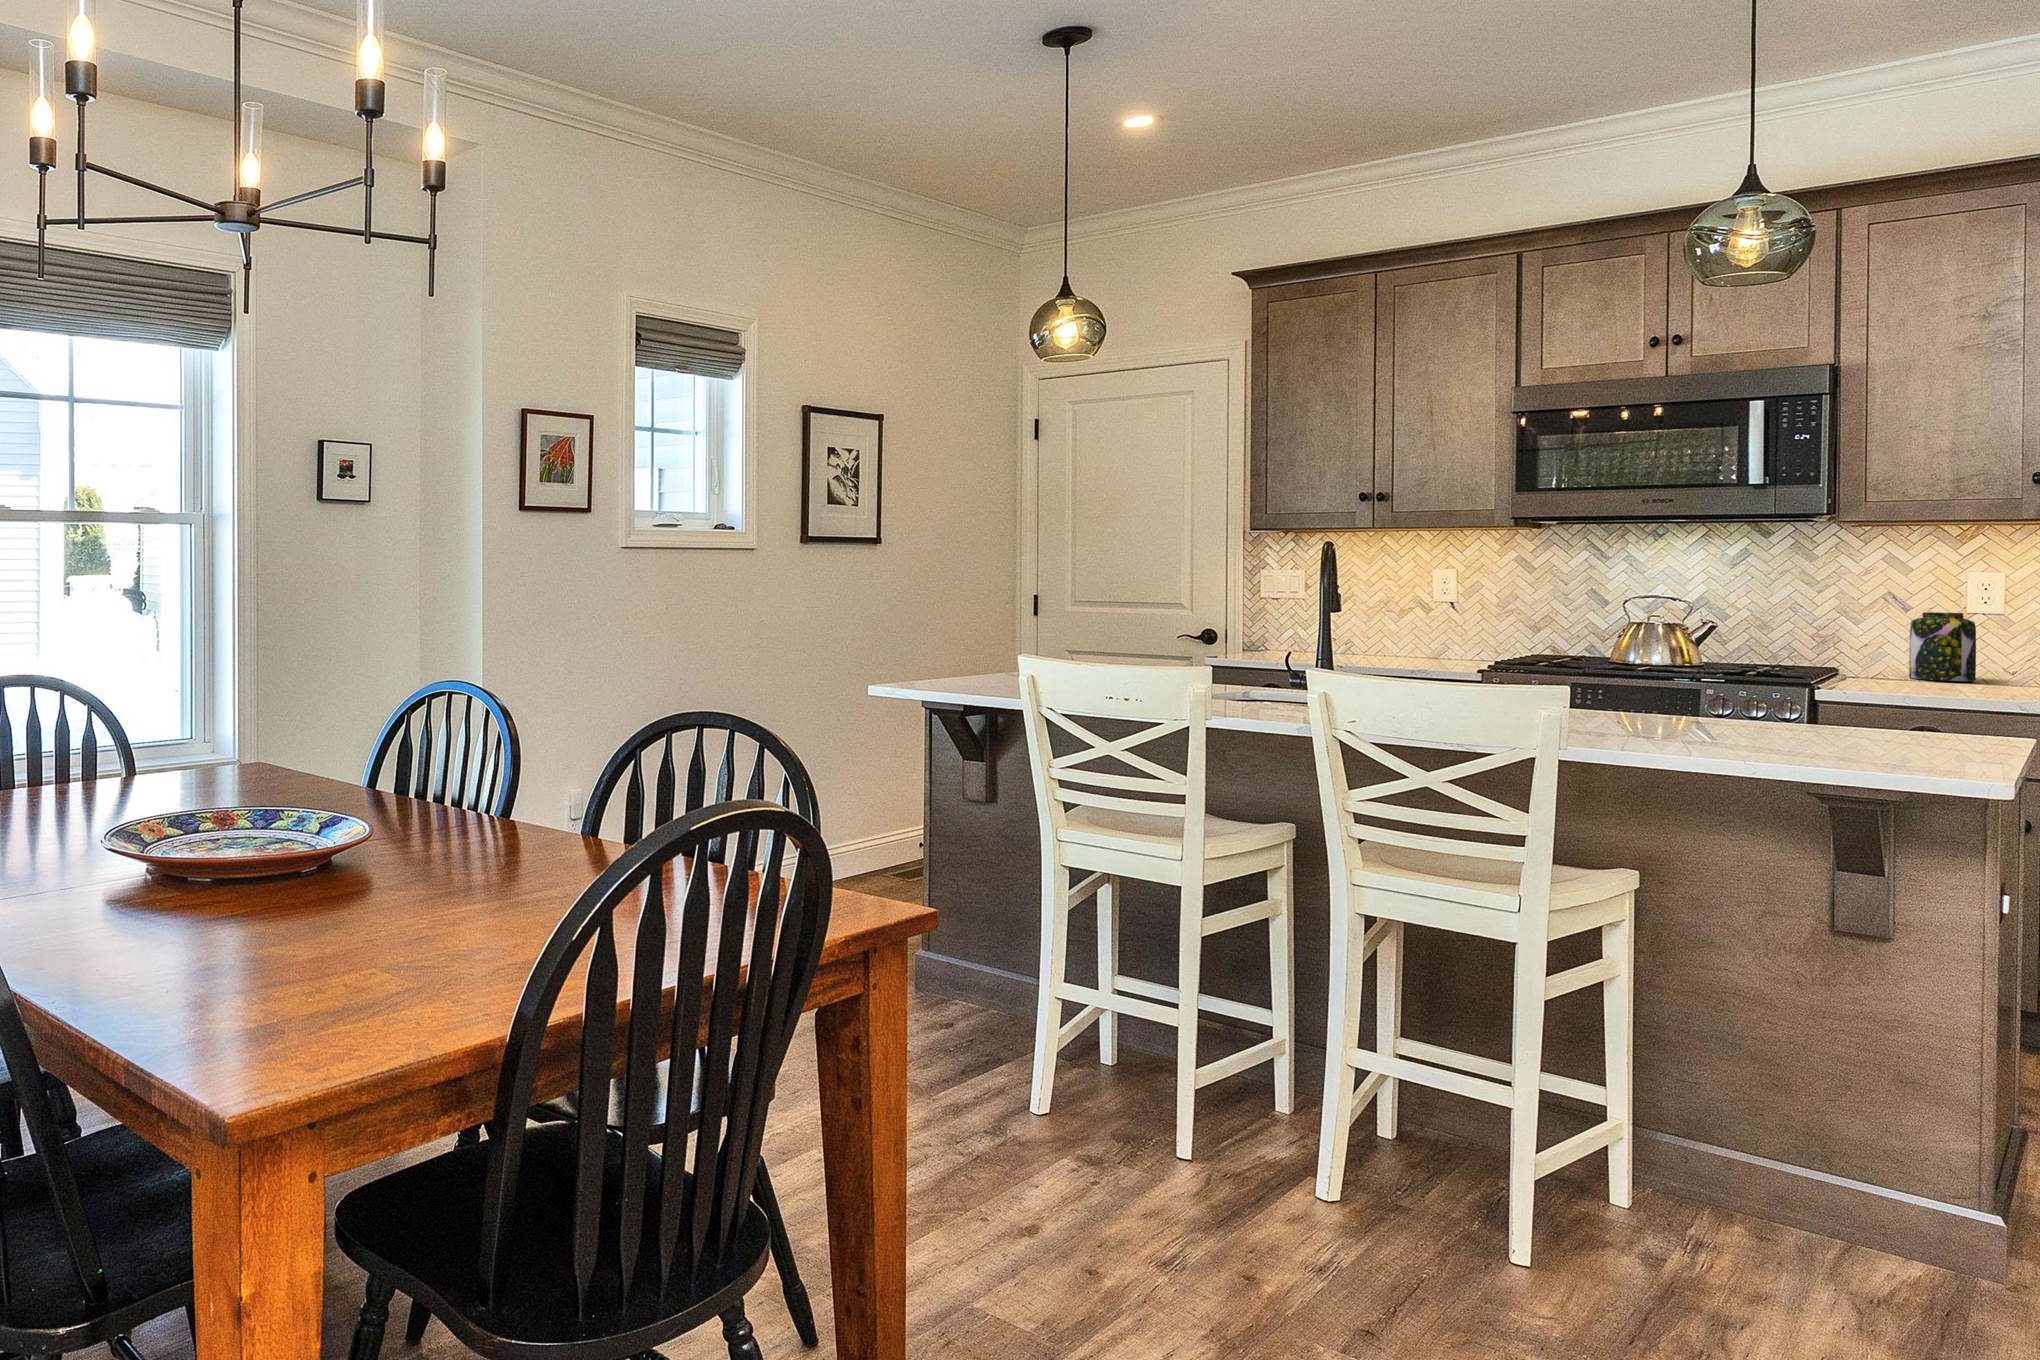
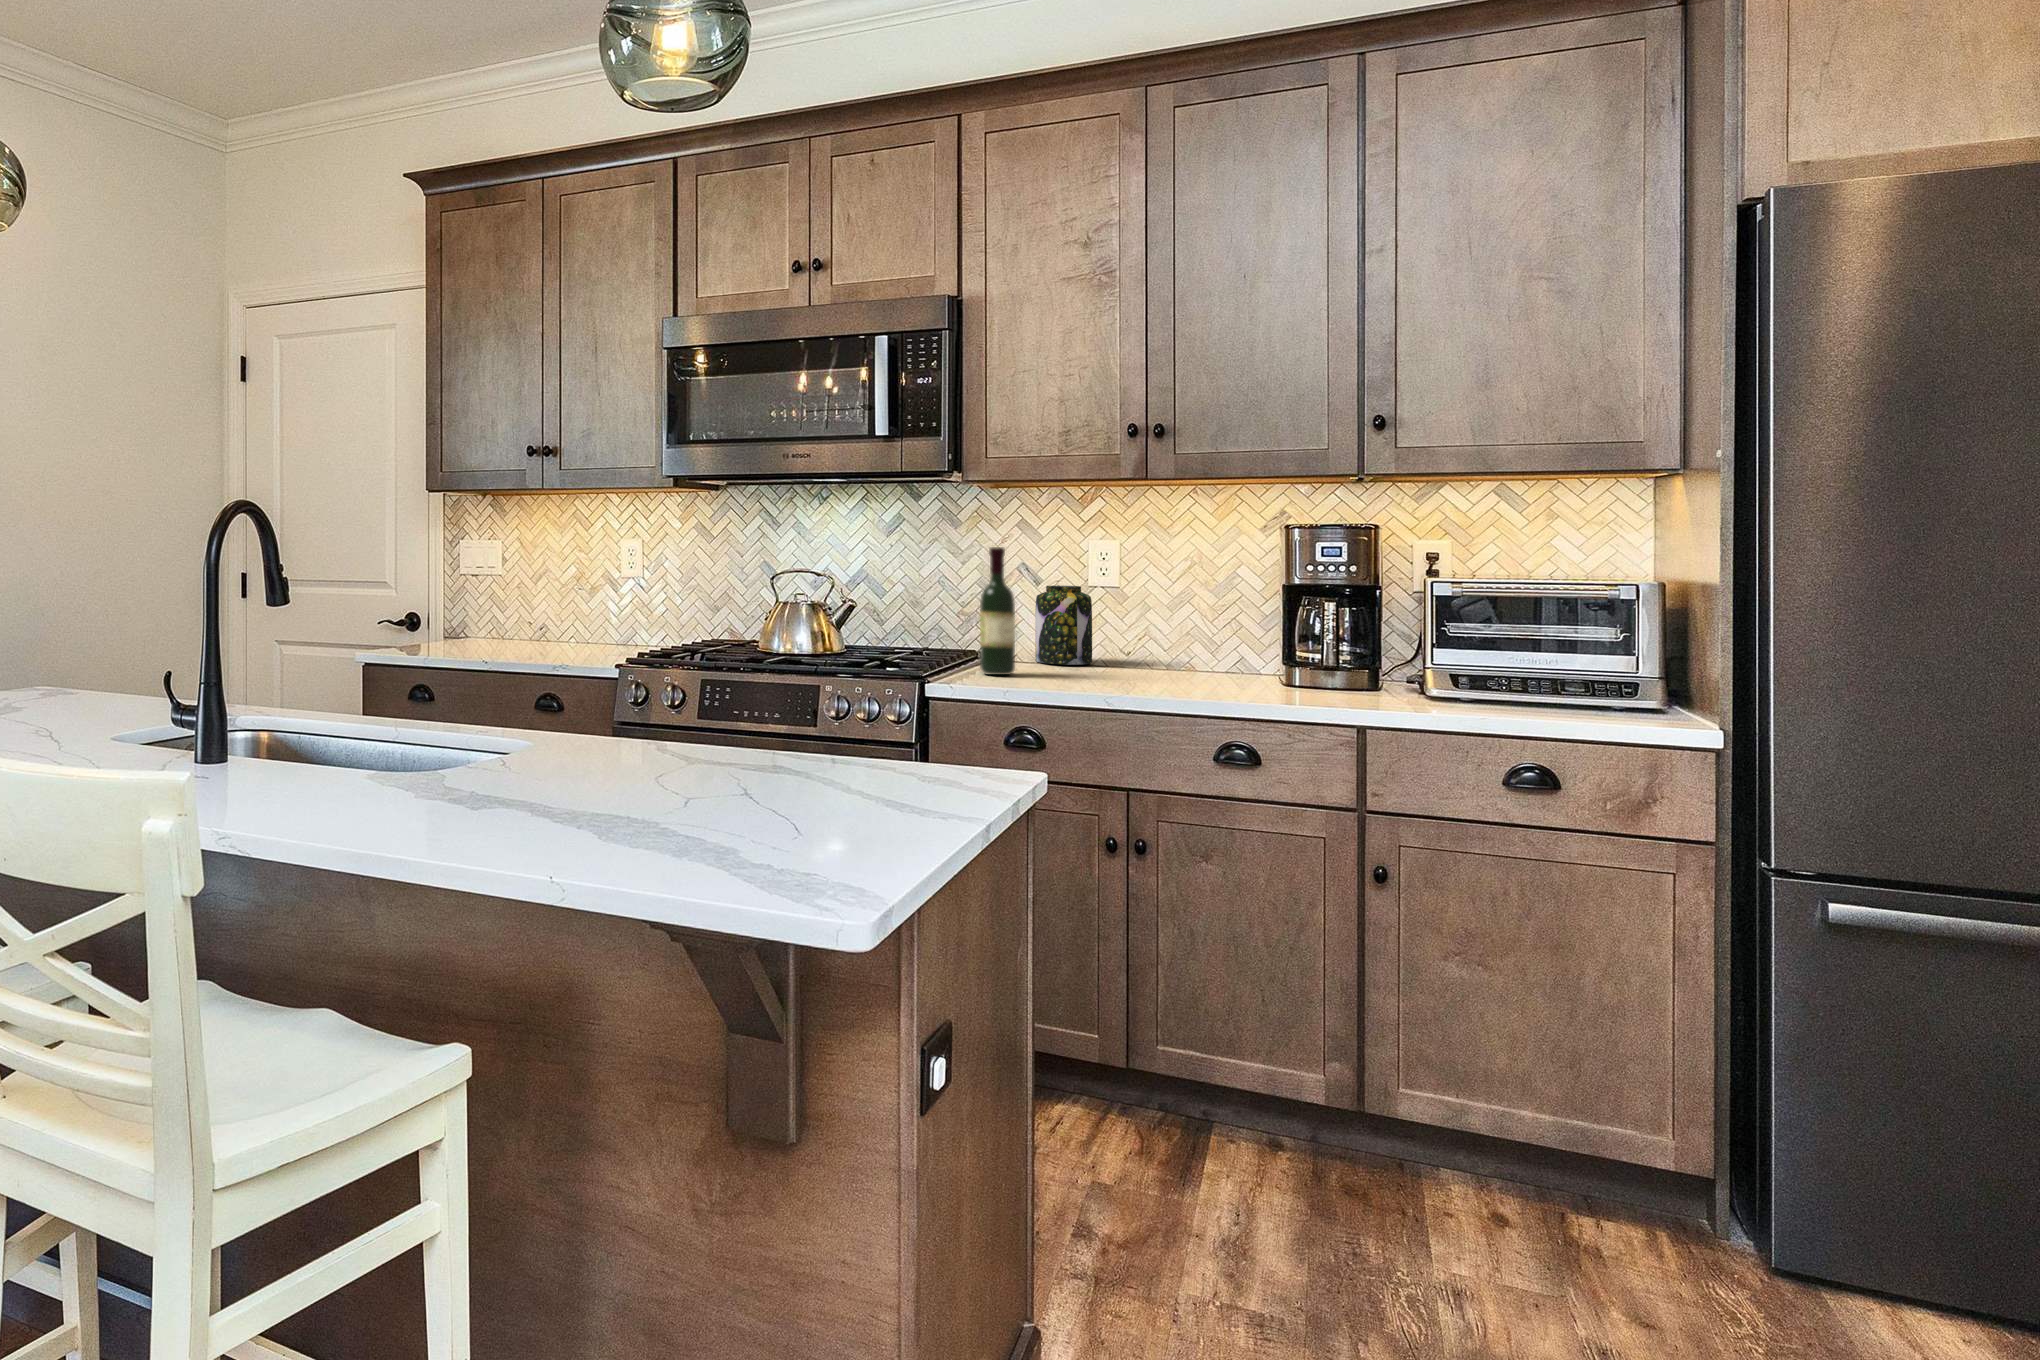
wine bottle: none [1864,578,1904,686] -> present [980,547,1015,675]

